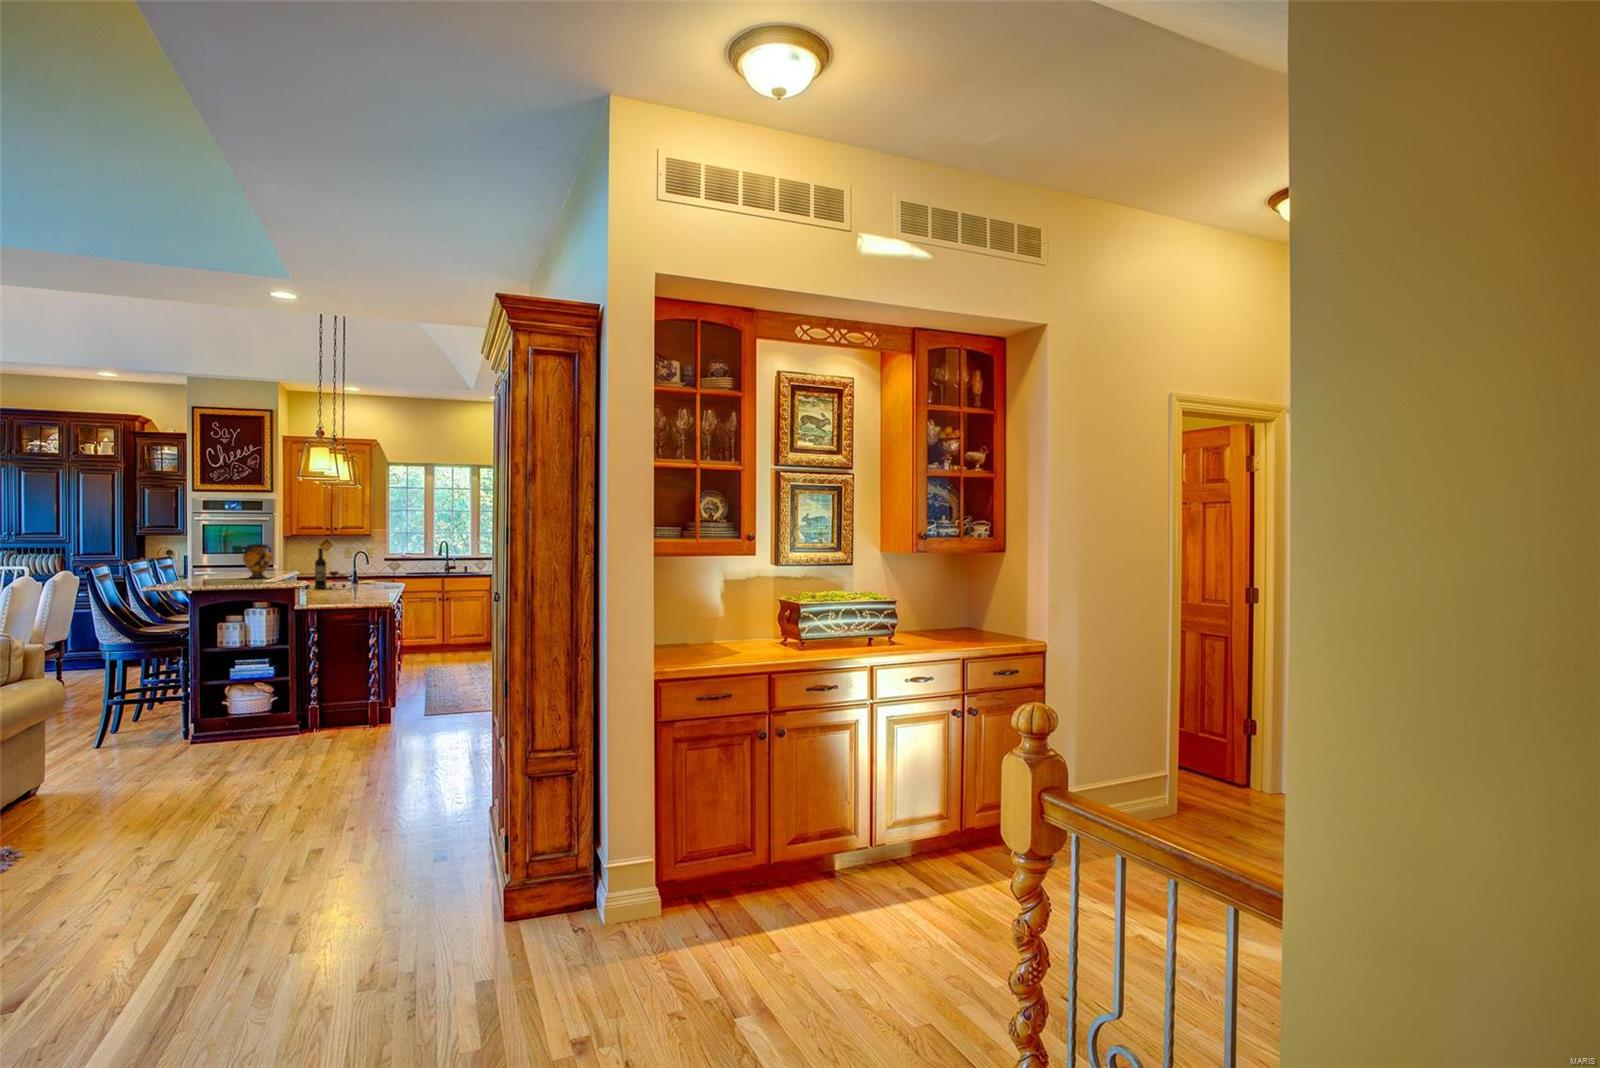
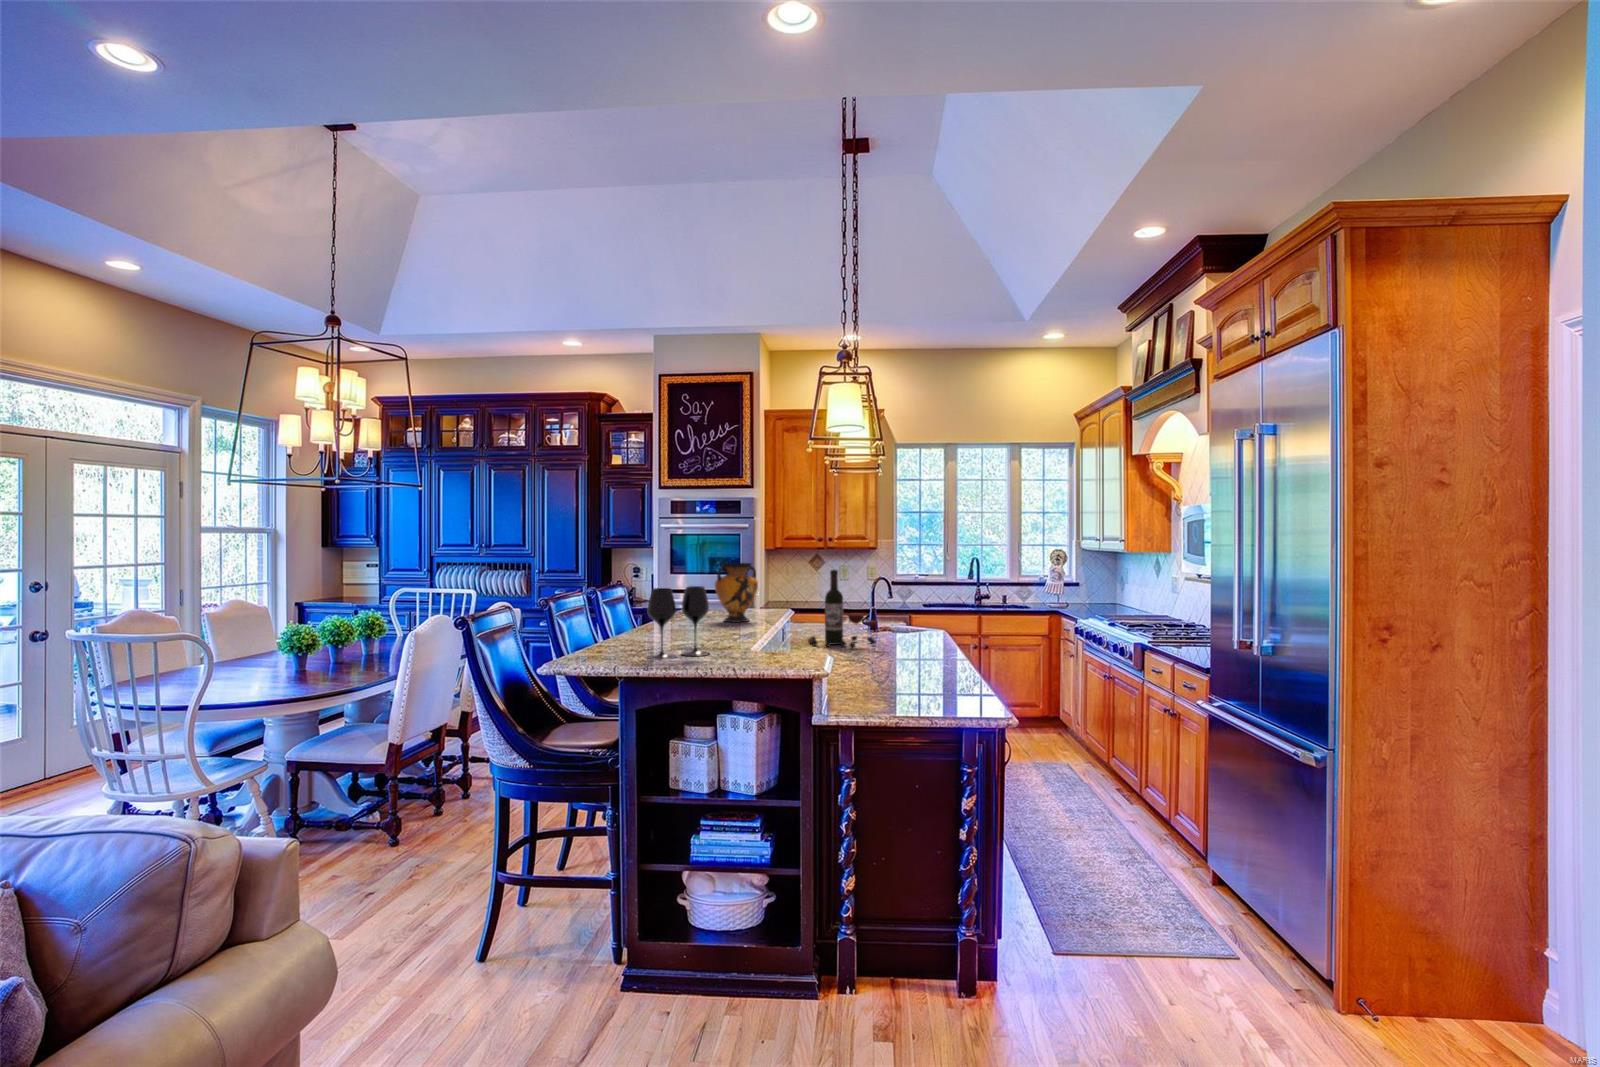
wine glass: none [207,555,241,587] -> present [647,586,709,660]

